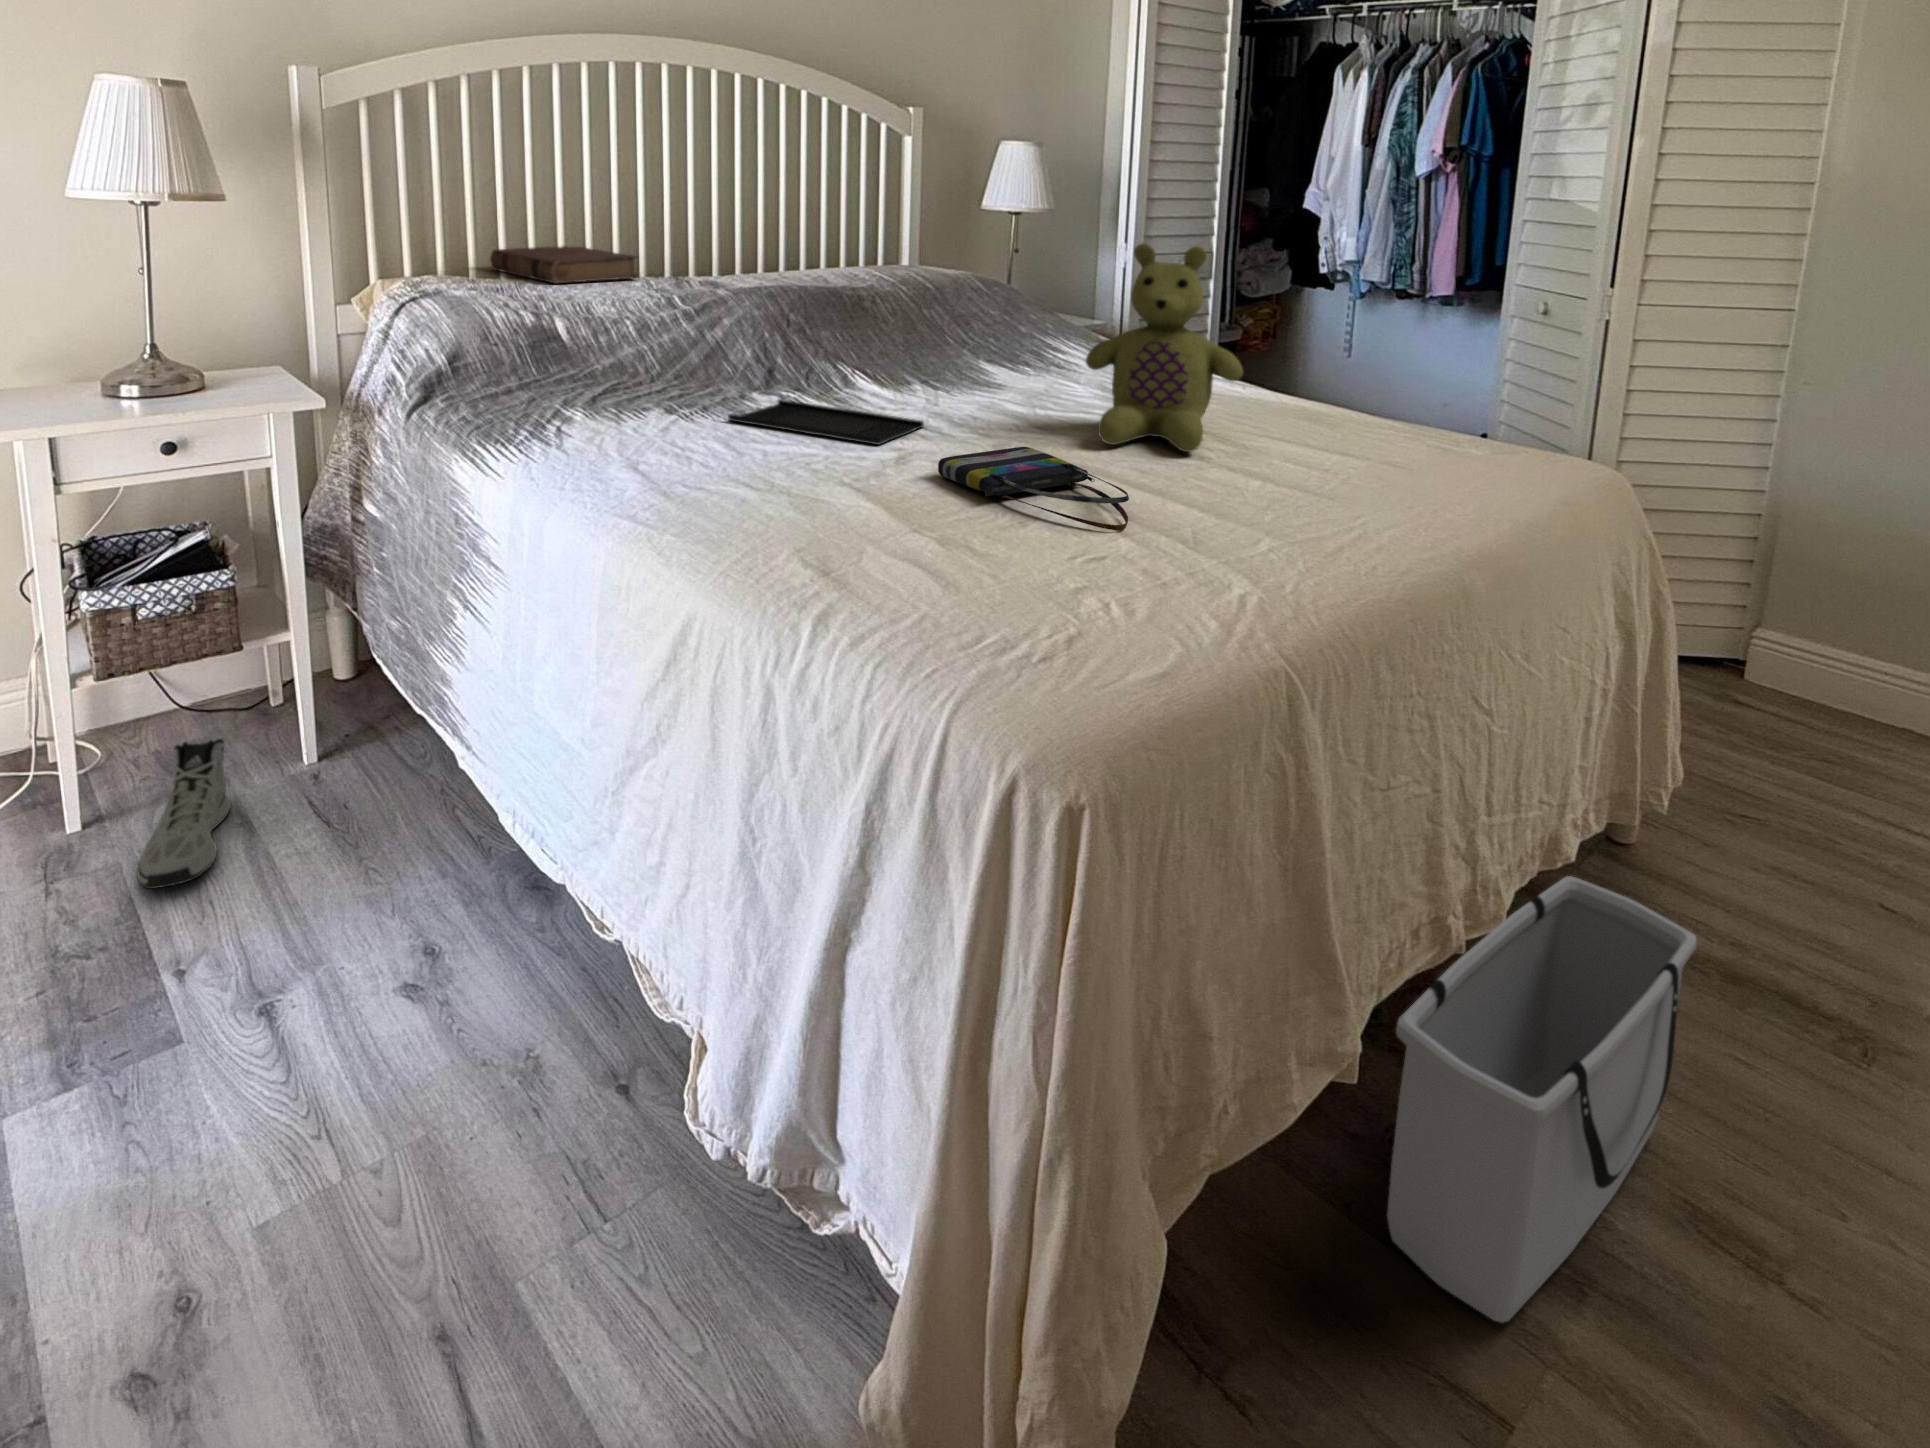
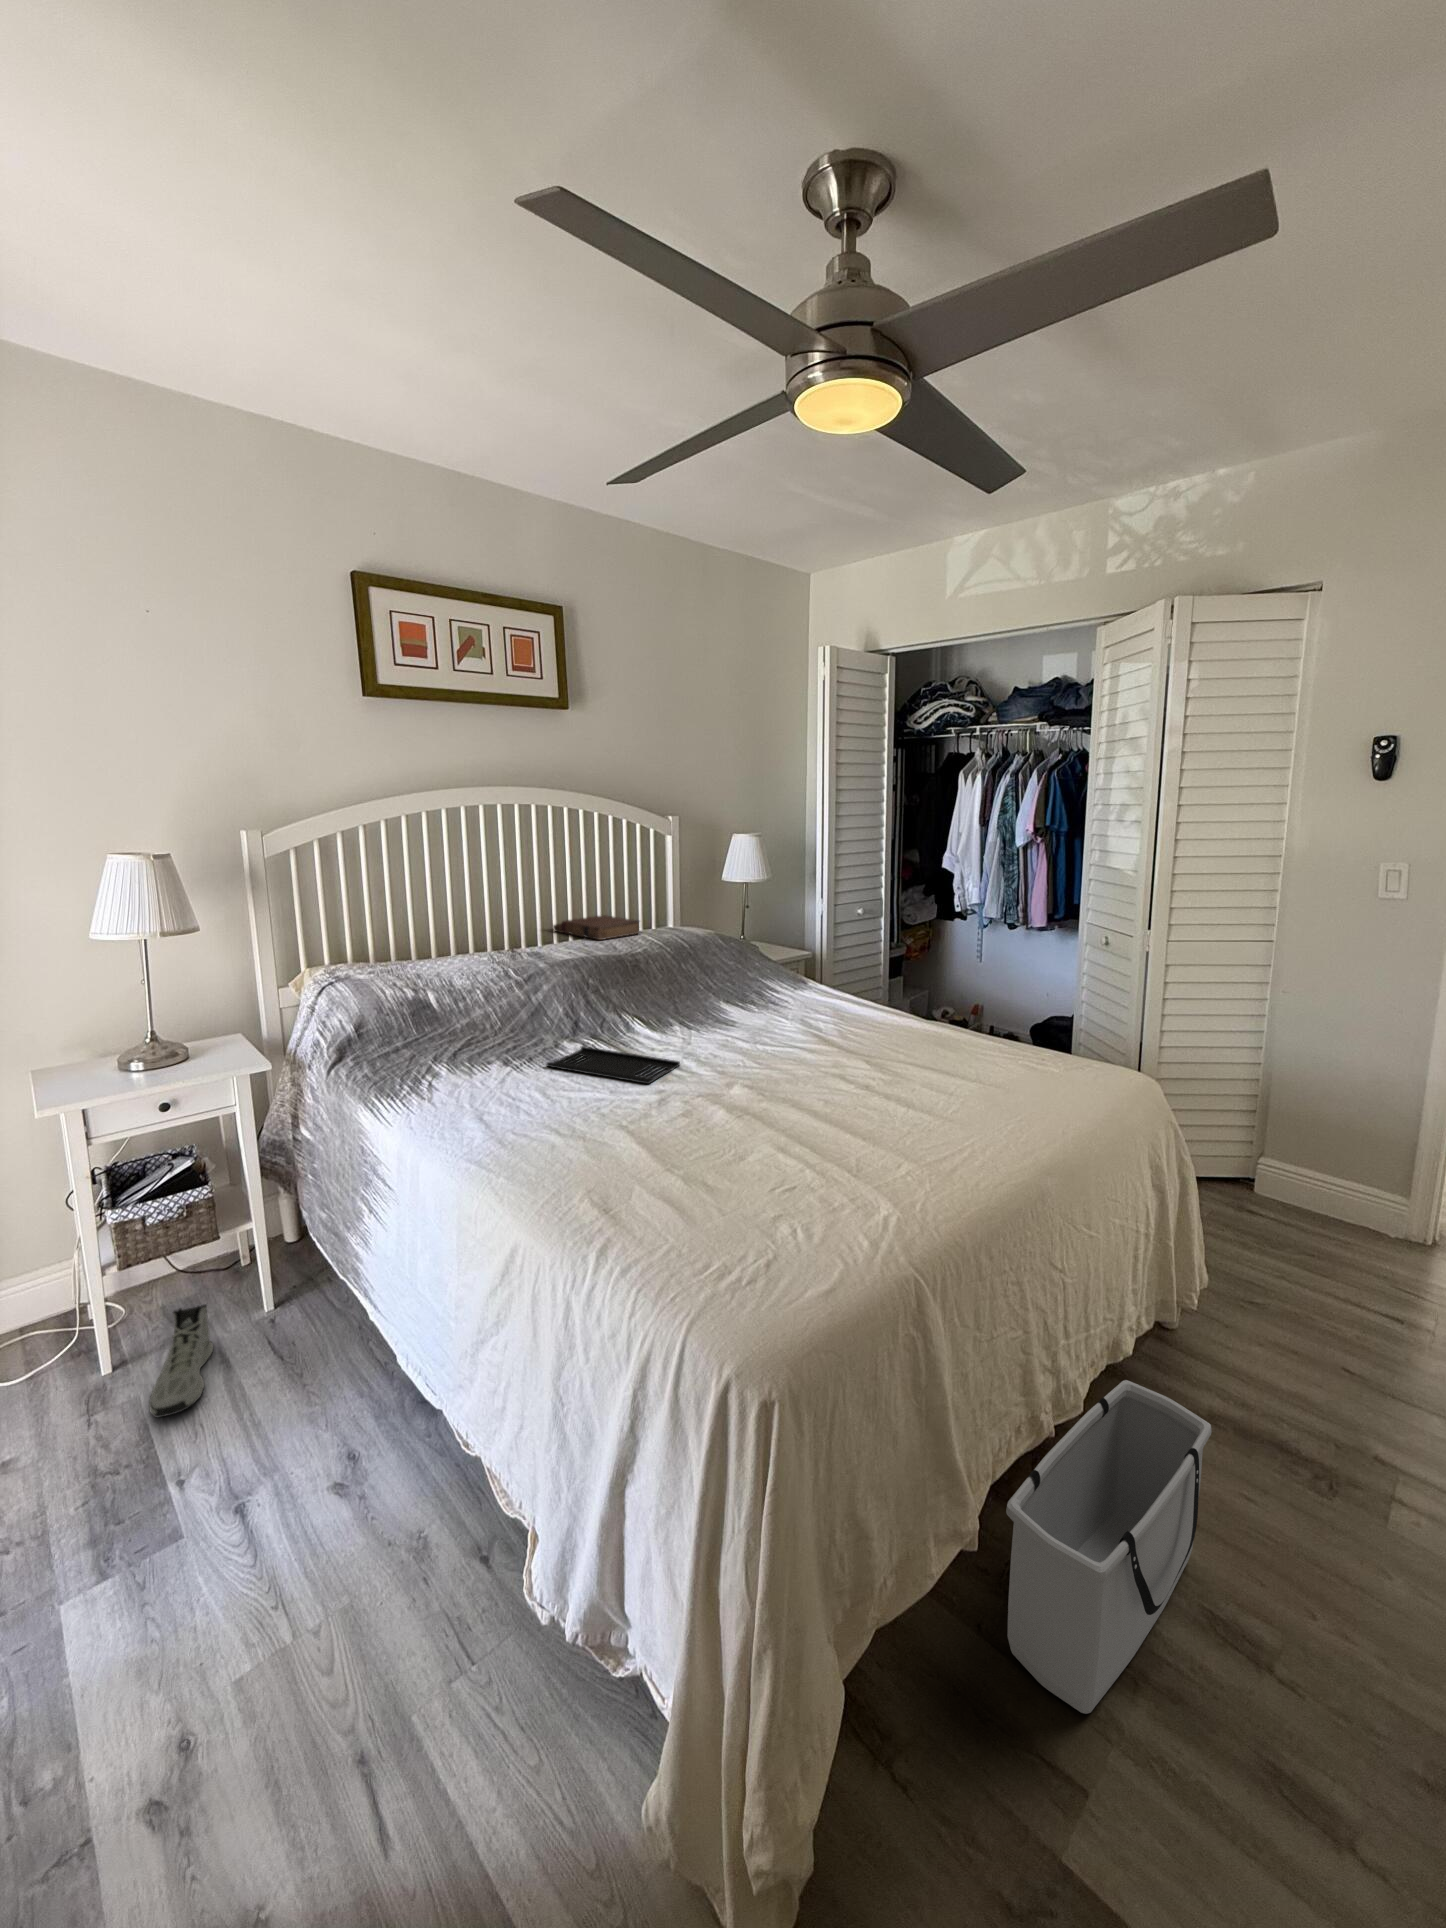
stuffed bear: present [1086,243,1243,452] -> none [789,936,896,1081]
book: present [490,246,639,283] -> present [553,915,640,940]
tote bag: present [938,447,1129,530] -> none [688,1085,816,1156]

